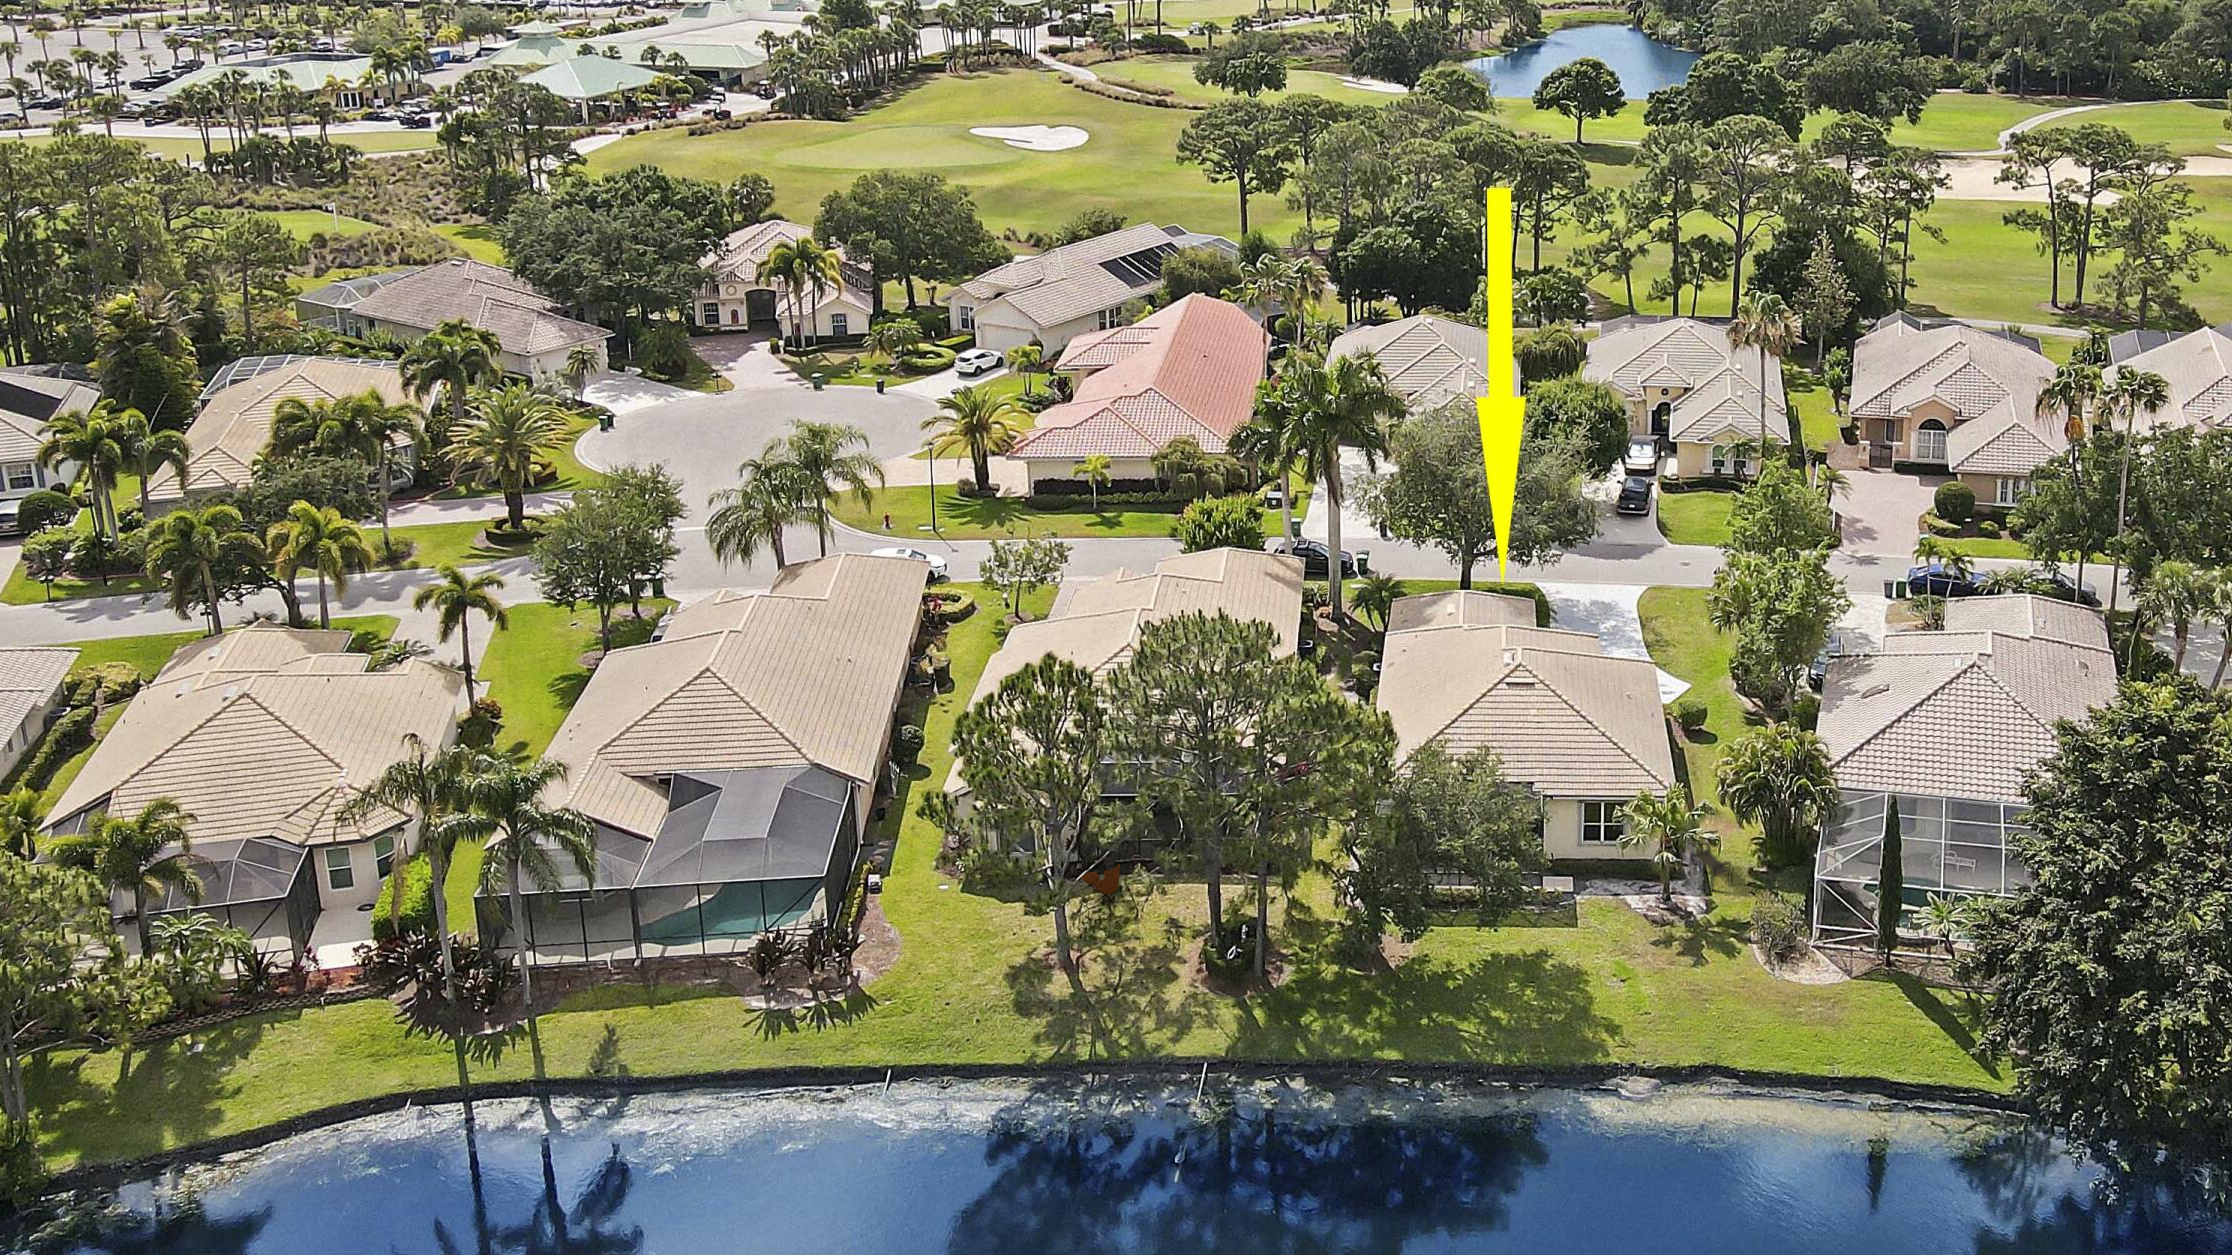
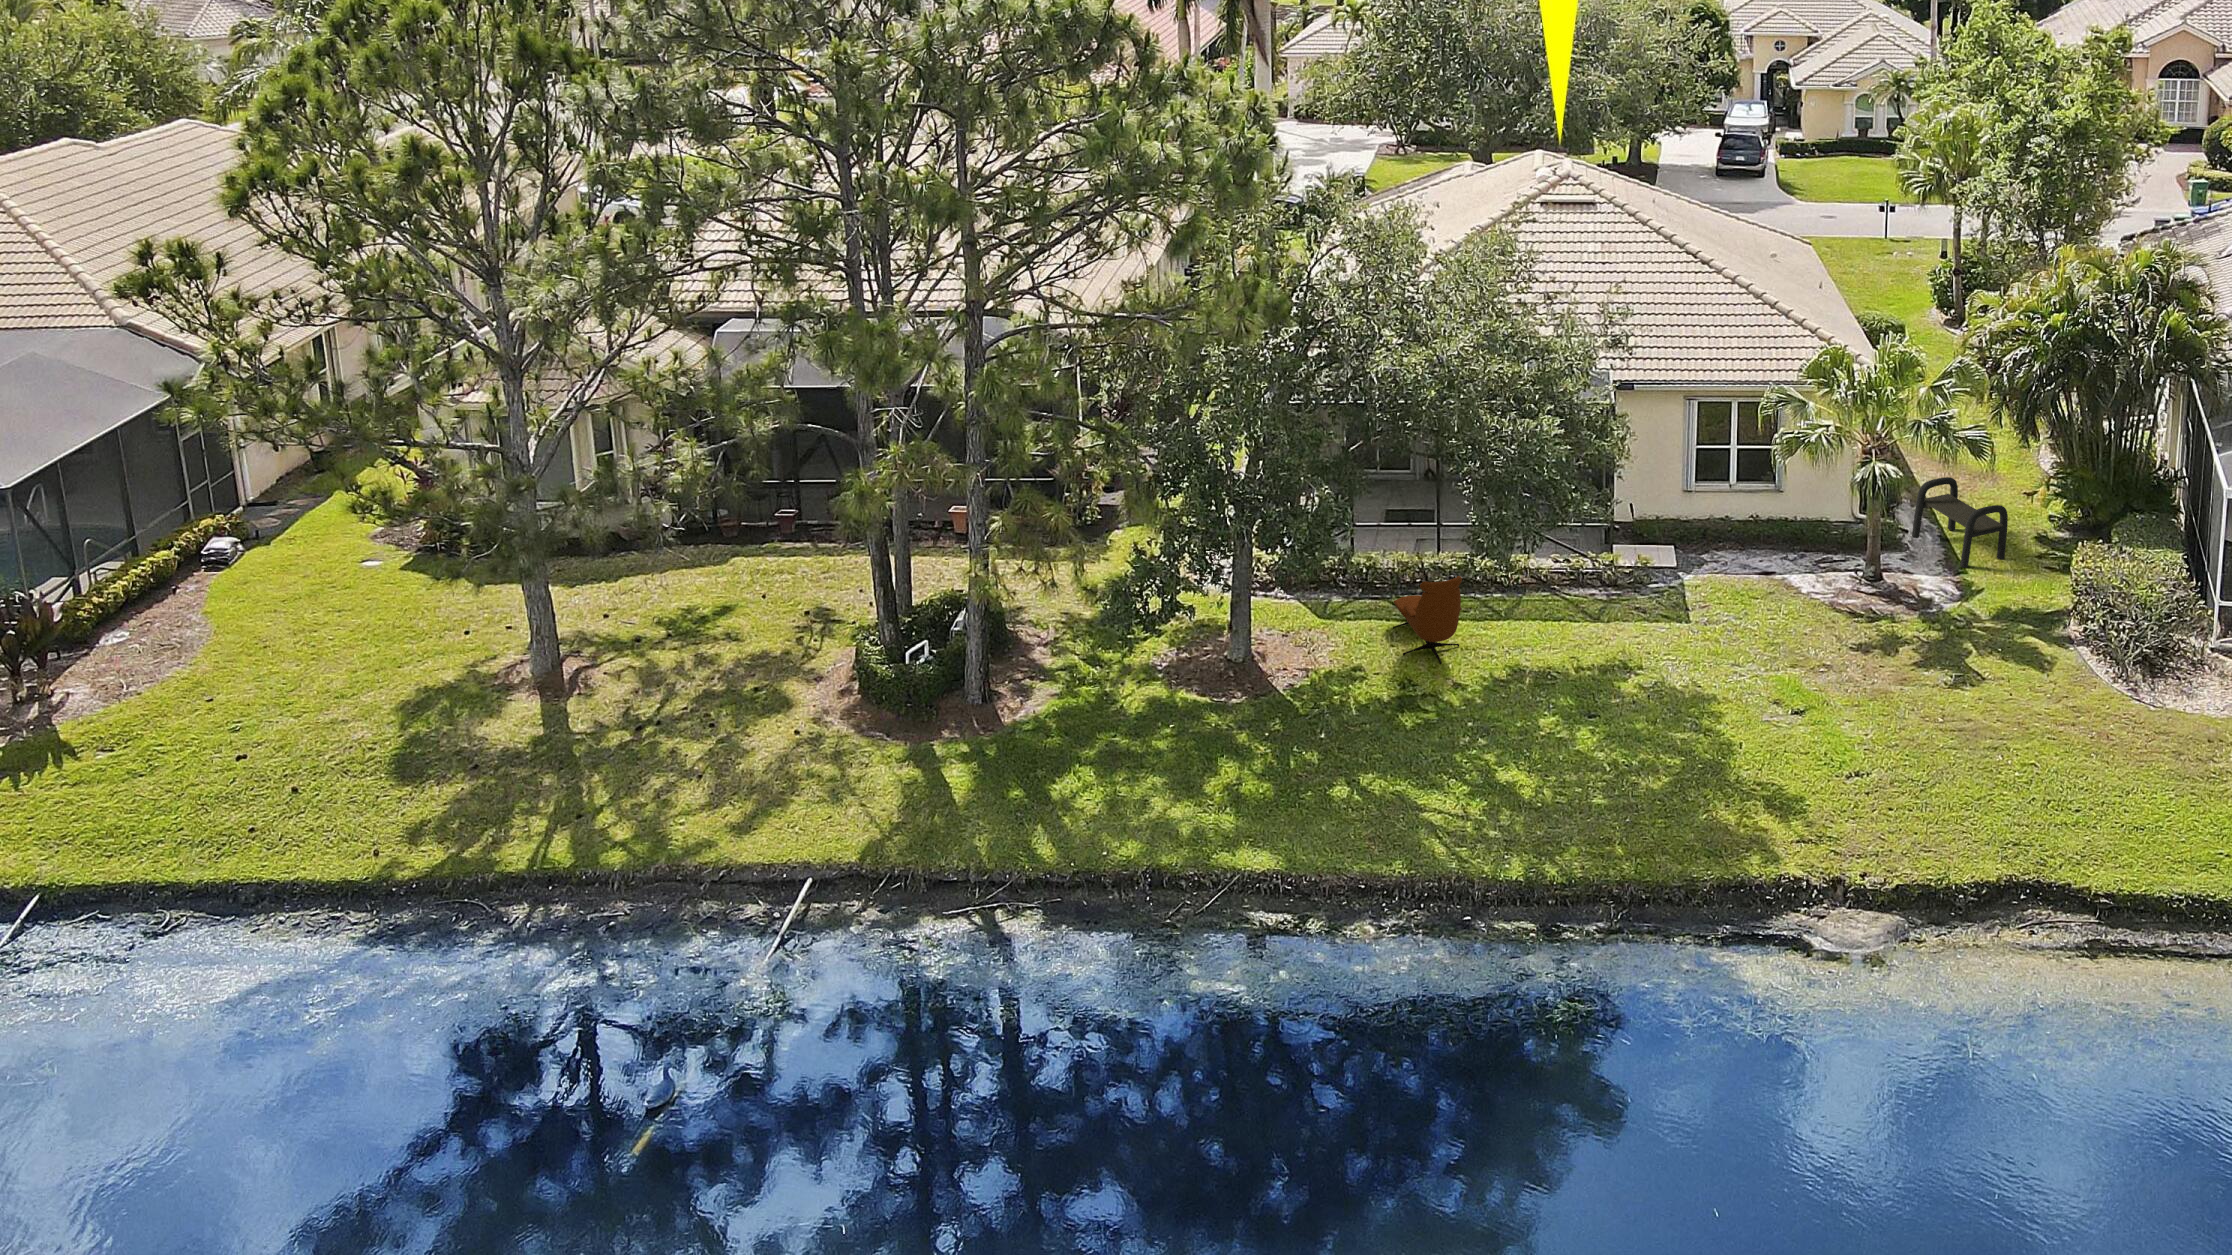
lounge chair: present [1081,864,1120,903] -> present [1393,576,1462,664]

